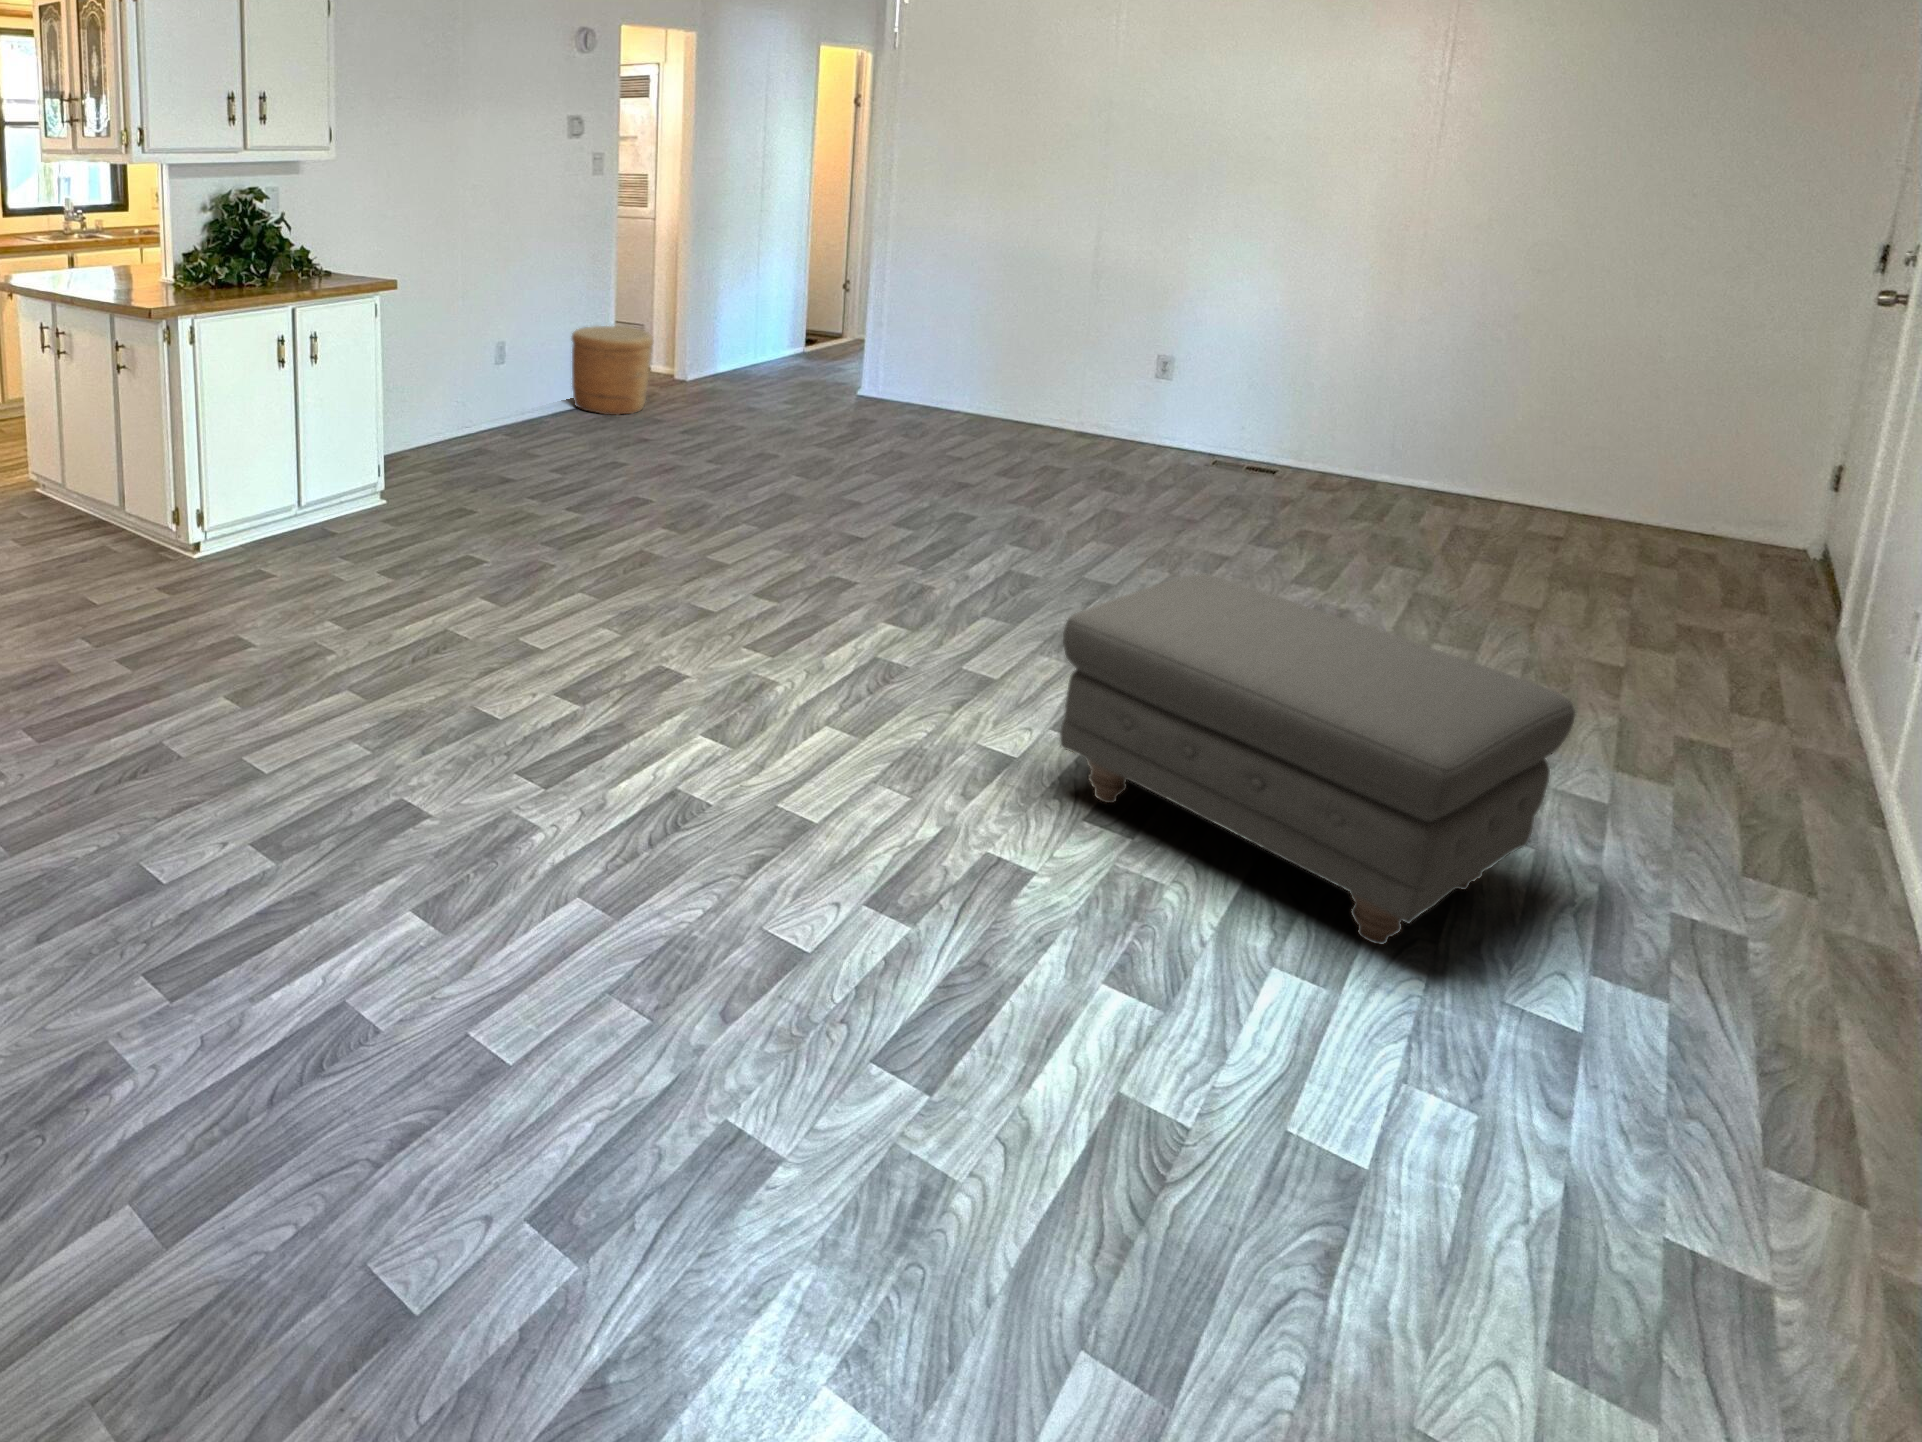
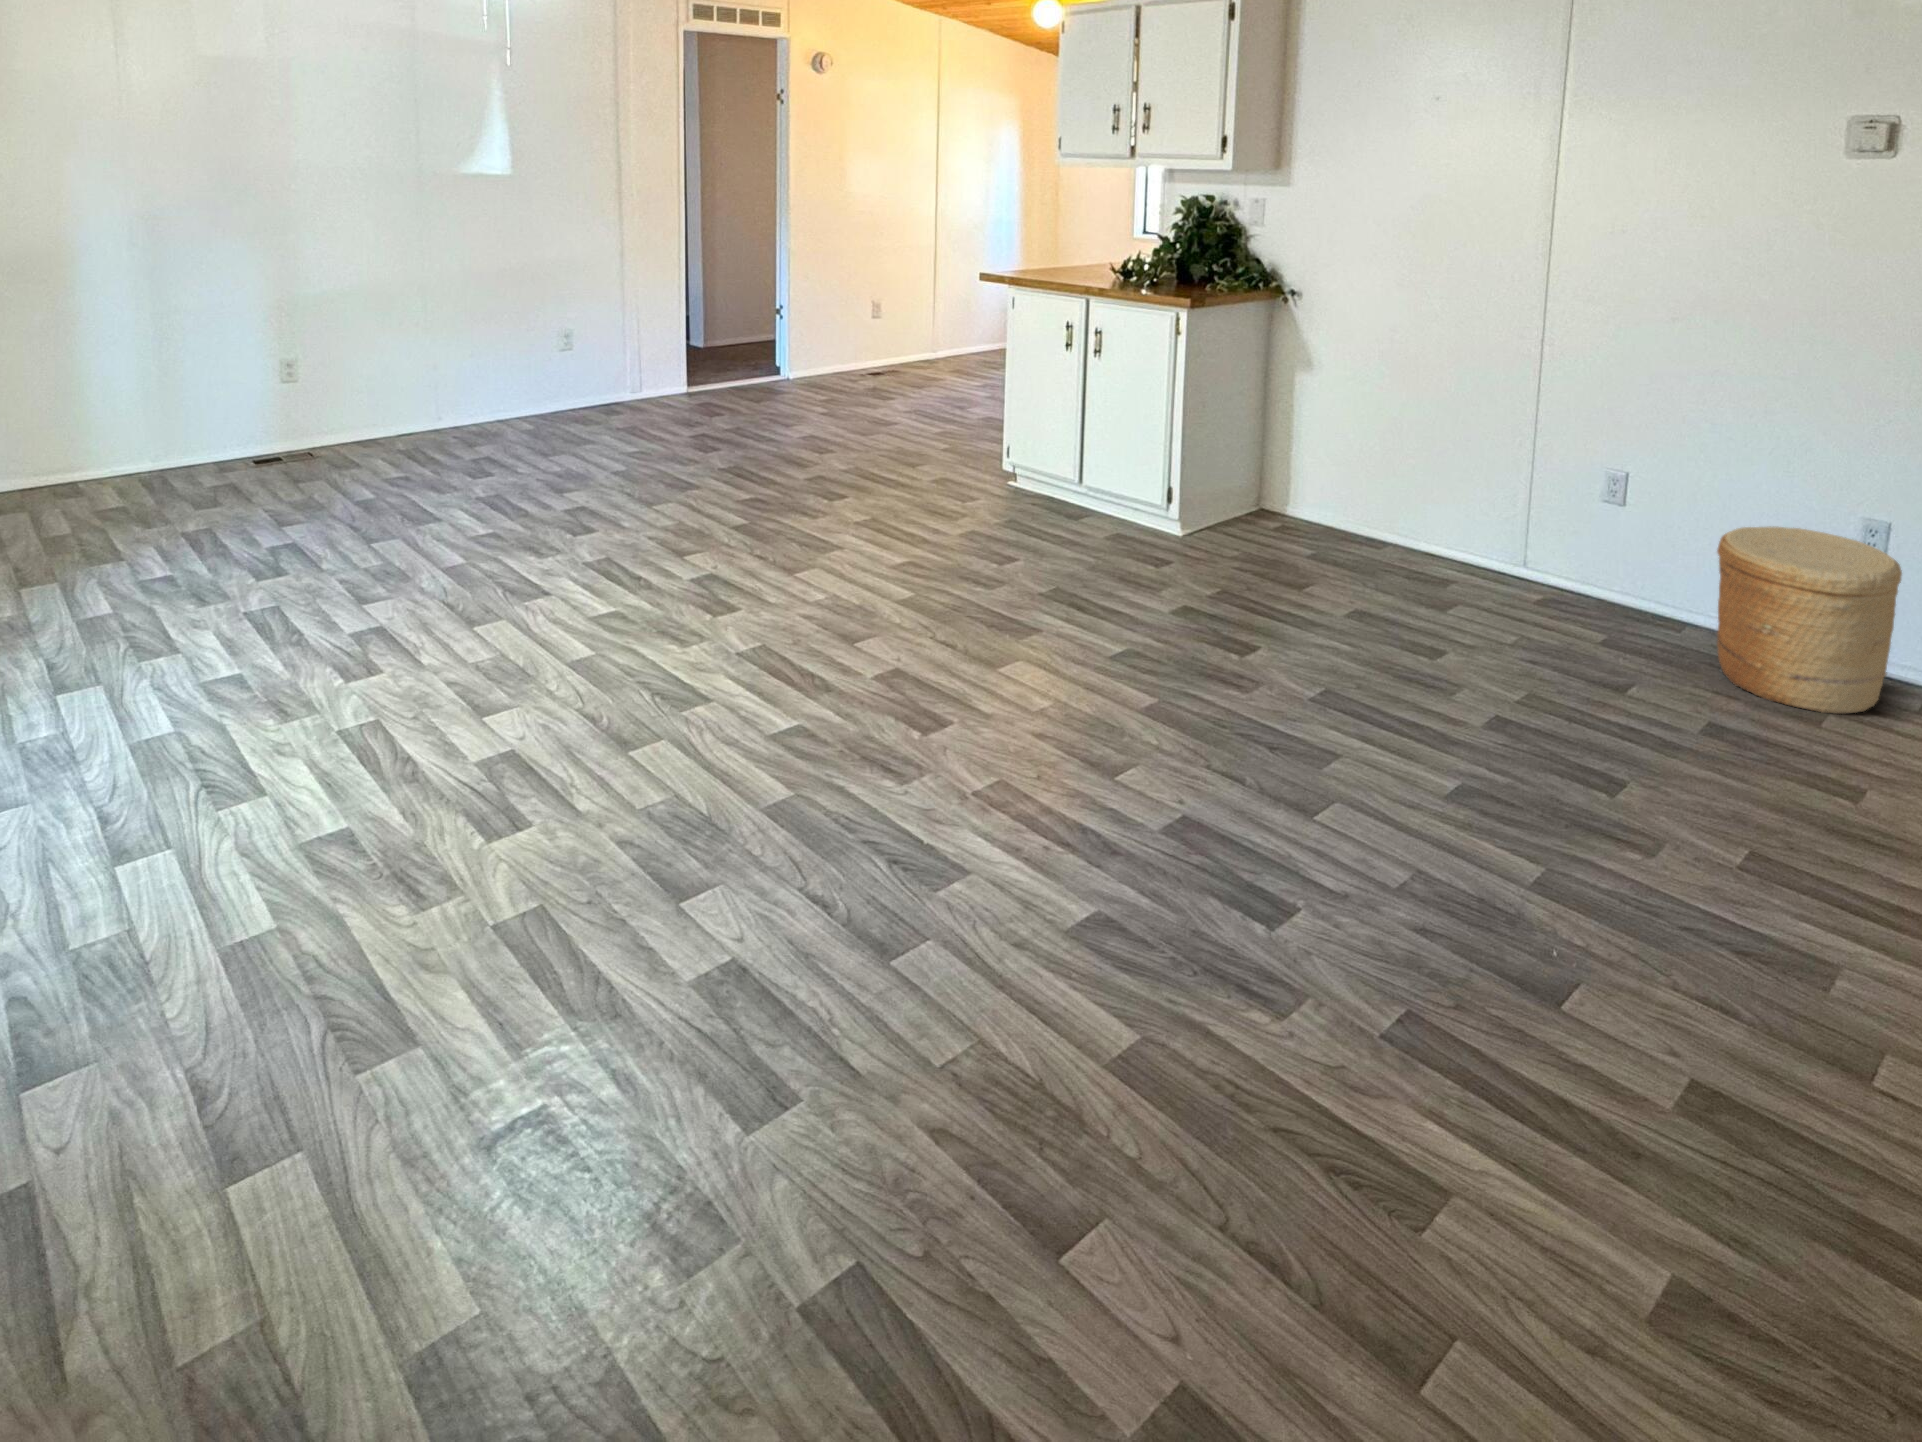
ottoman: present [1060,573,1575,944] -> none [22,553,423,867]

